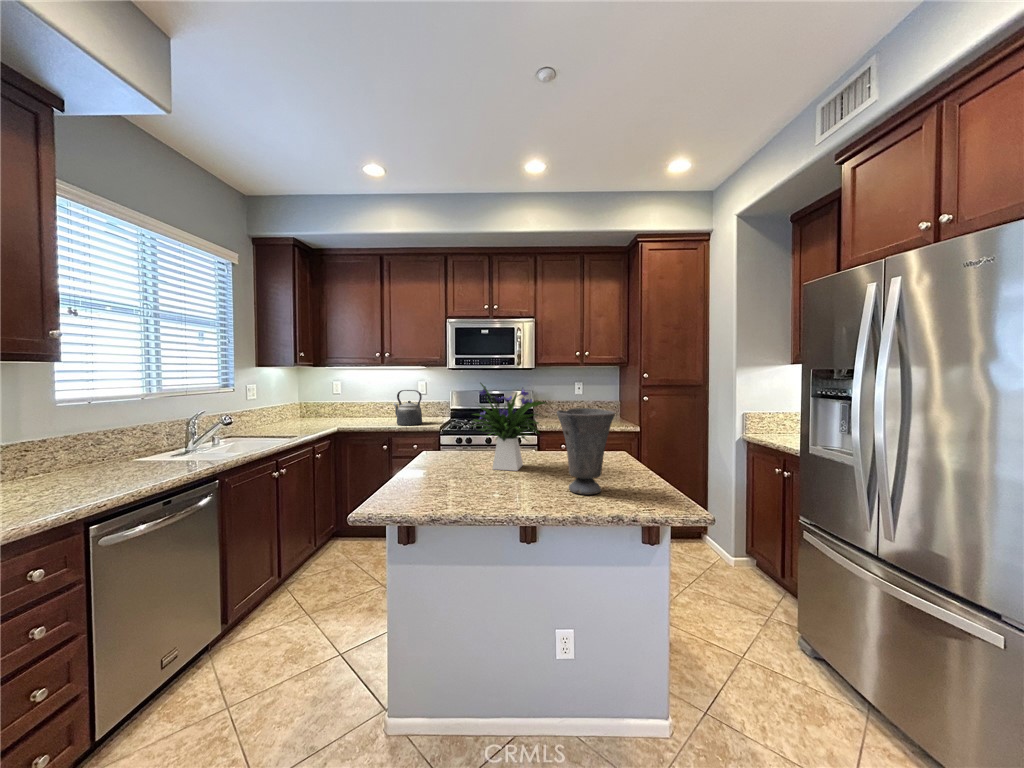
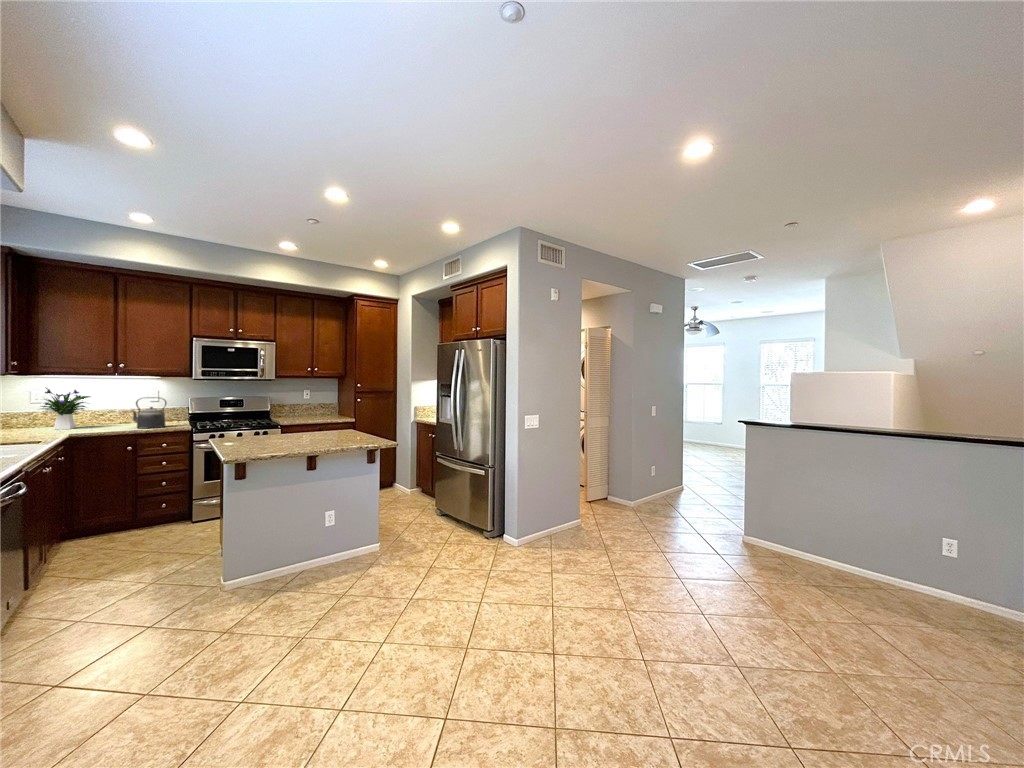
flower arrangement: present [473,383,546,471] -> present [41,388,90,429]
vase: present [557,408,615,495] -> none [326,401,355,439]

